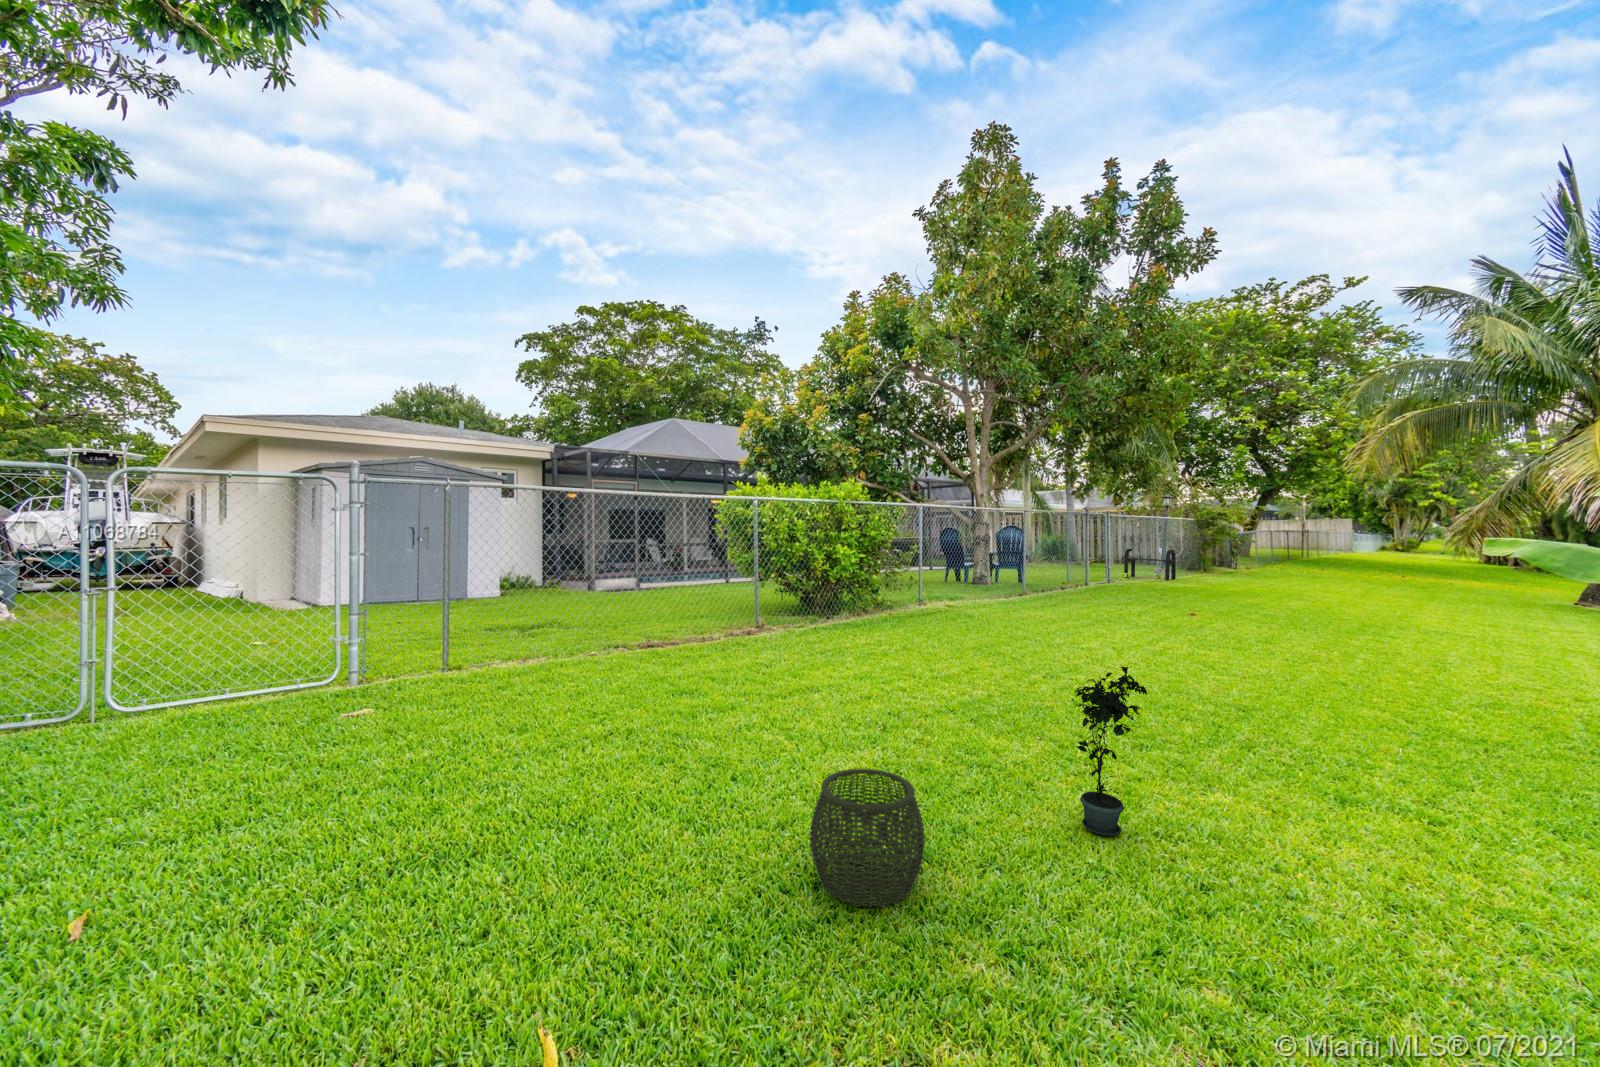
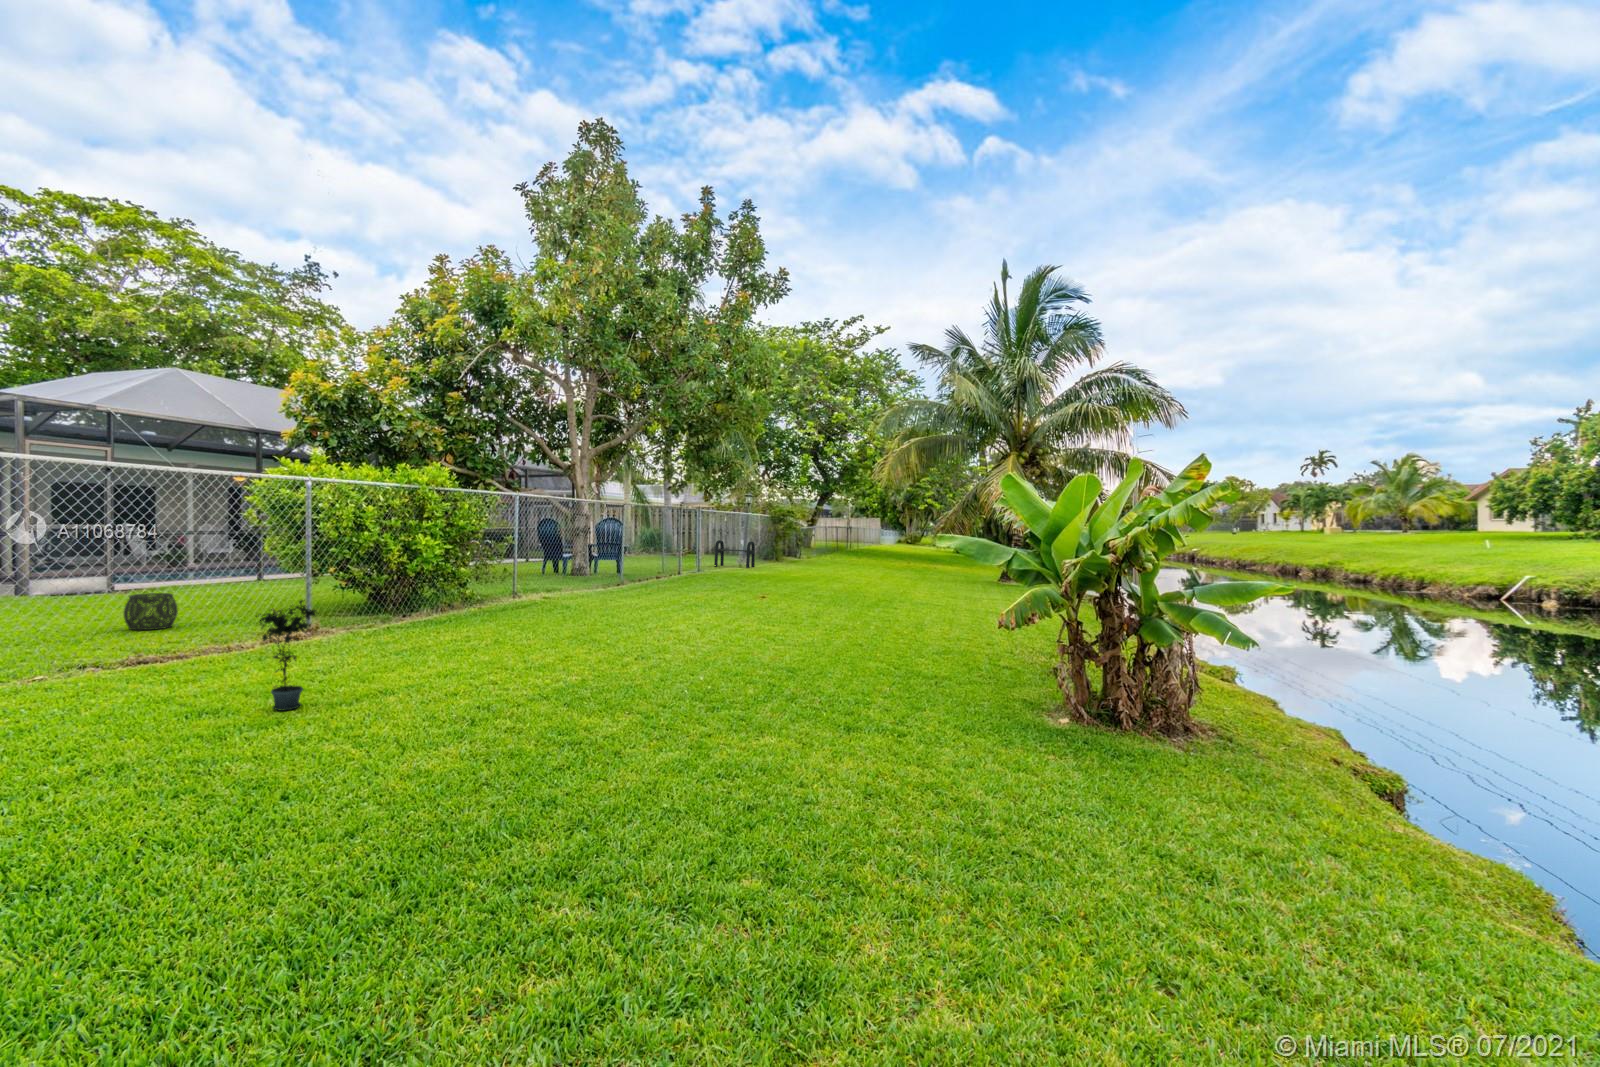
potted plant: present [1072,667,1147,836] -> present [256,600,319,711]
woven basket: present [809,768,926,908] -> present [123,593,178,630]

